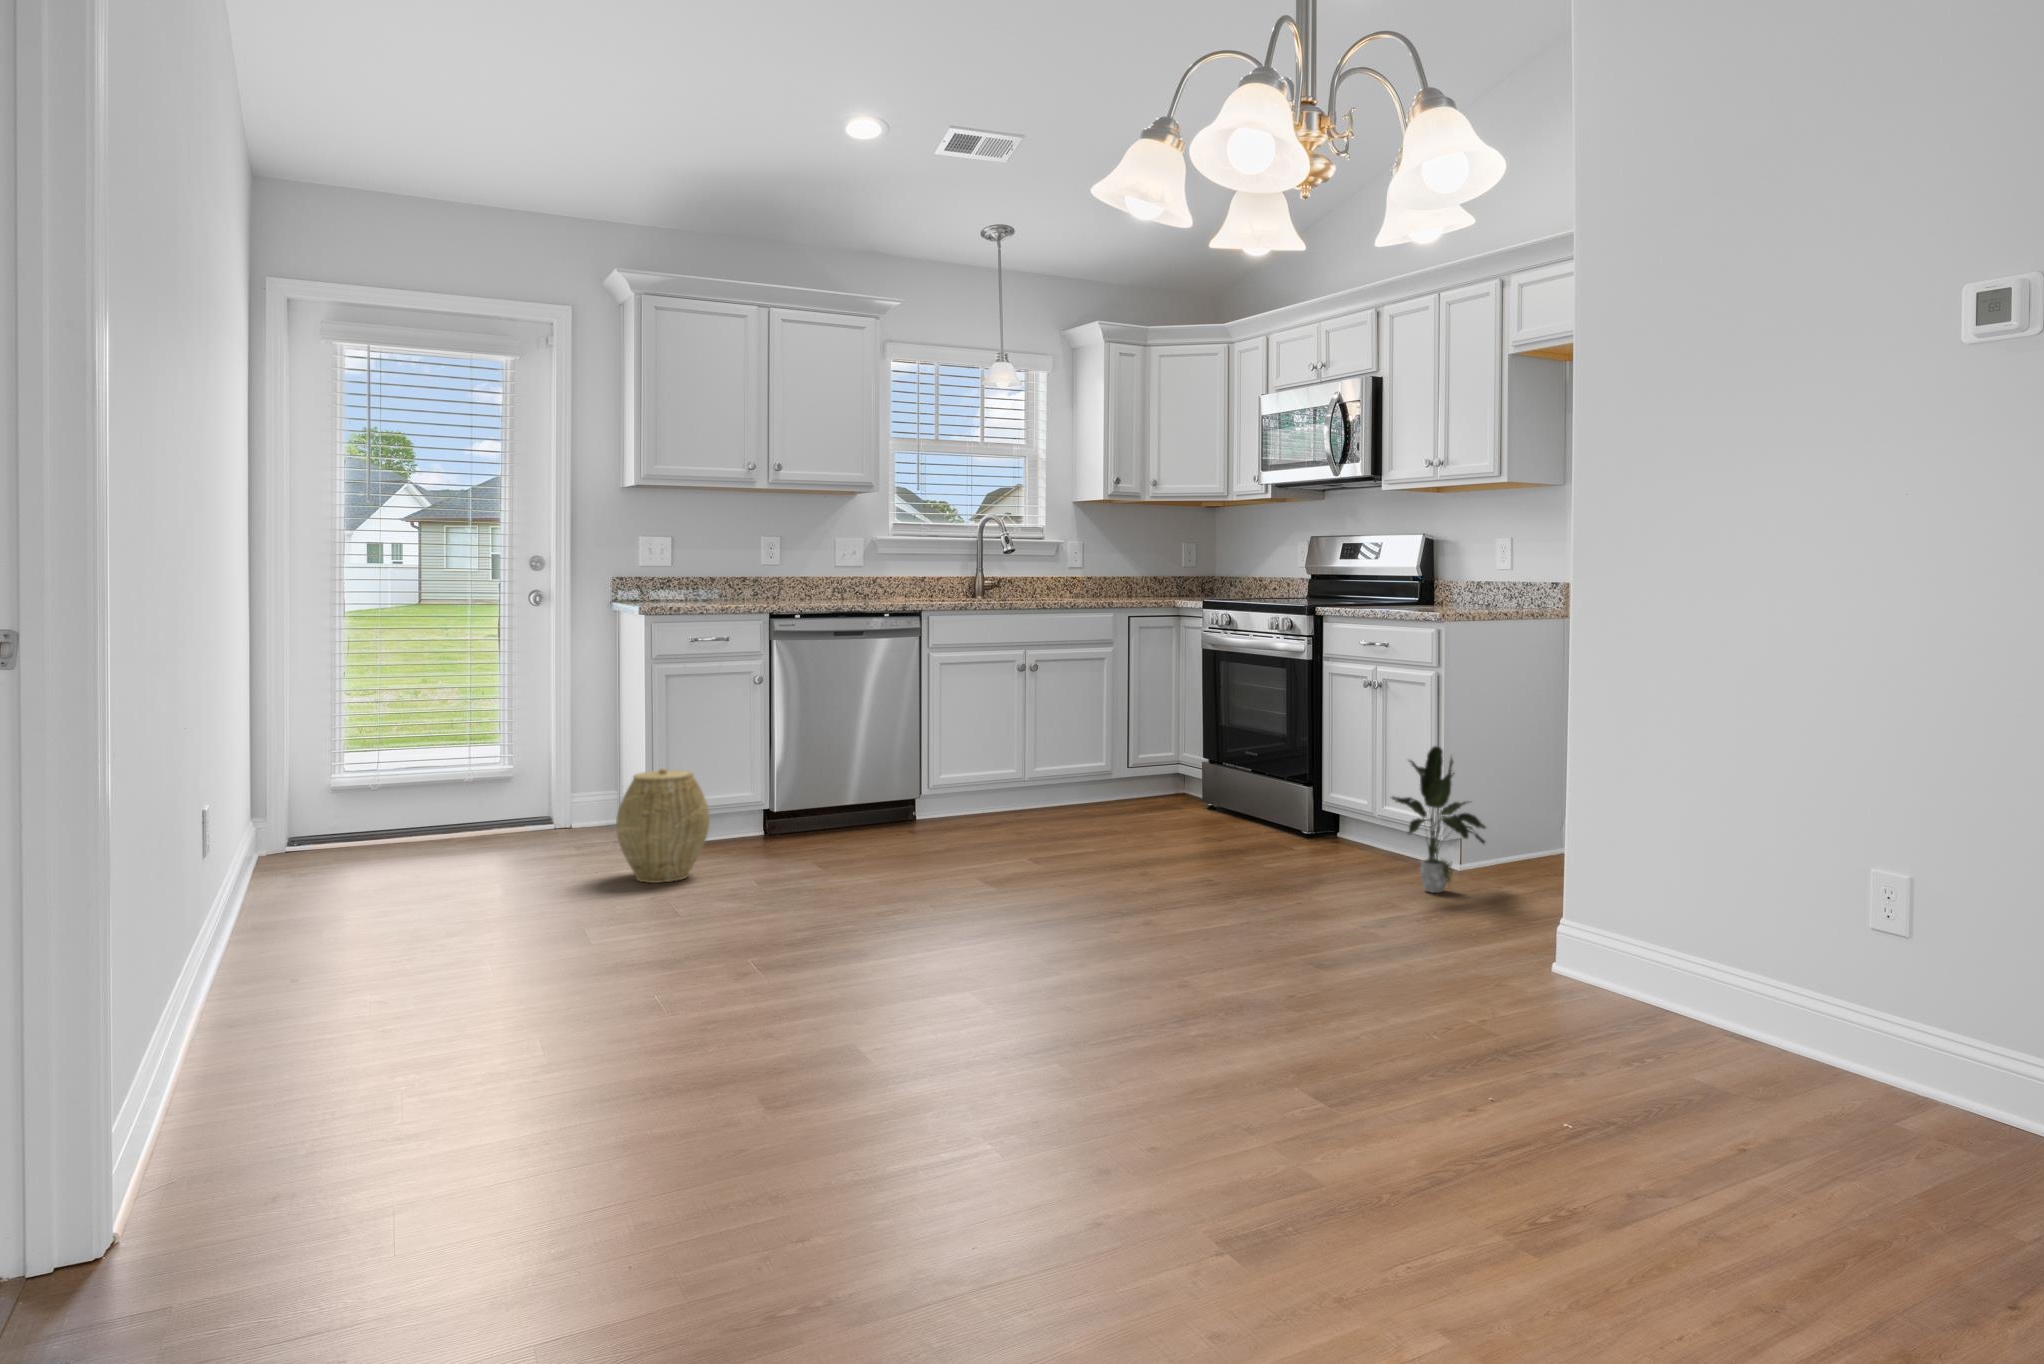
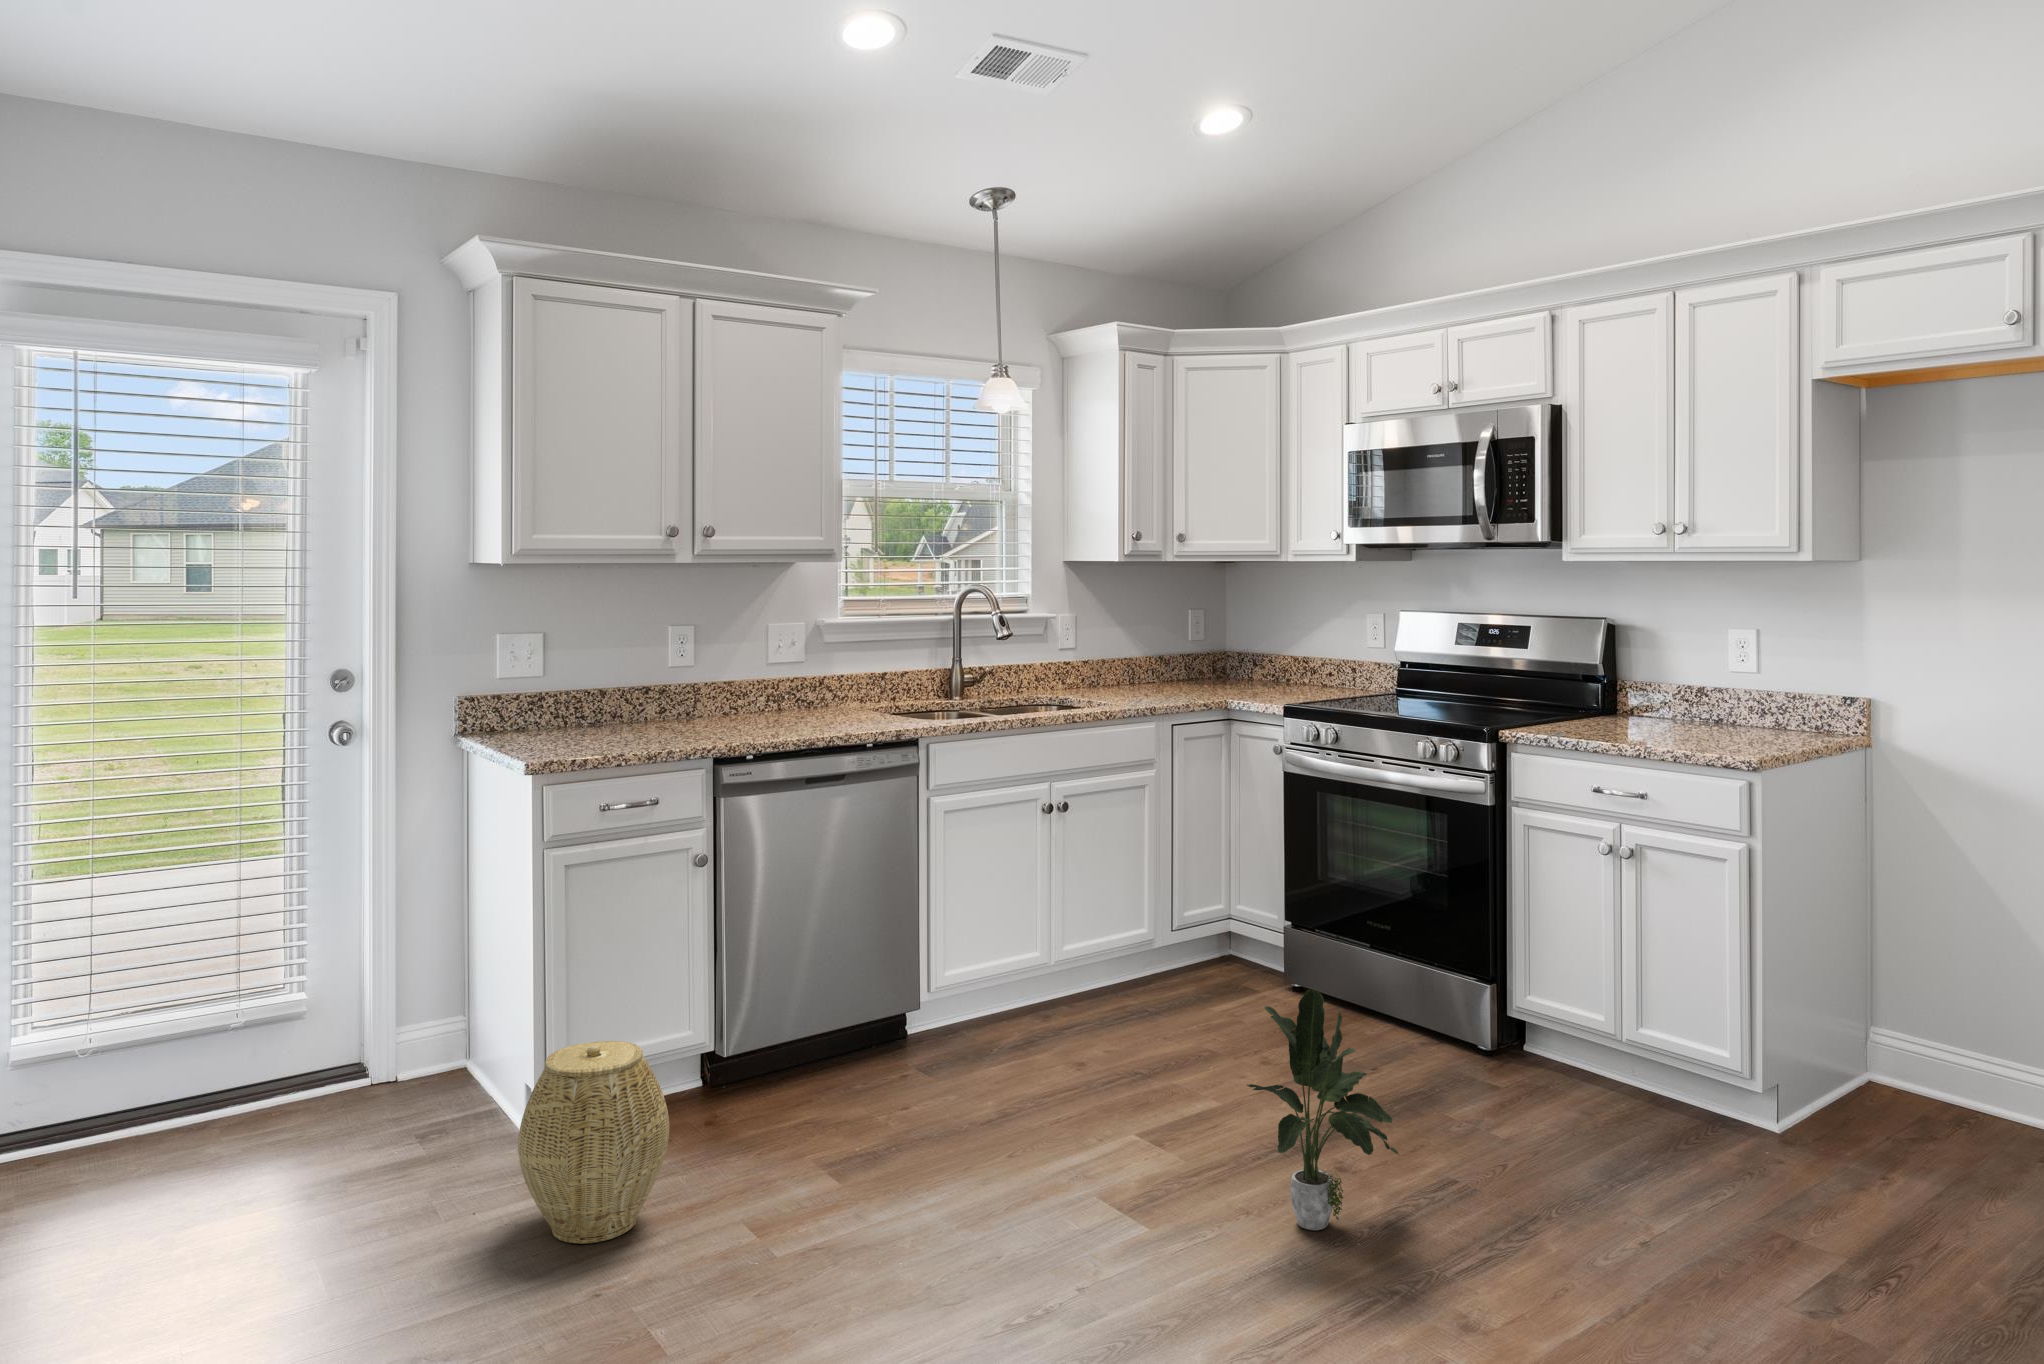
potted plant: present [1392,746,1486,893] -> present [1246,989,1399,1230]

